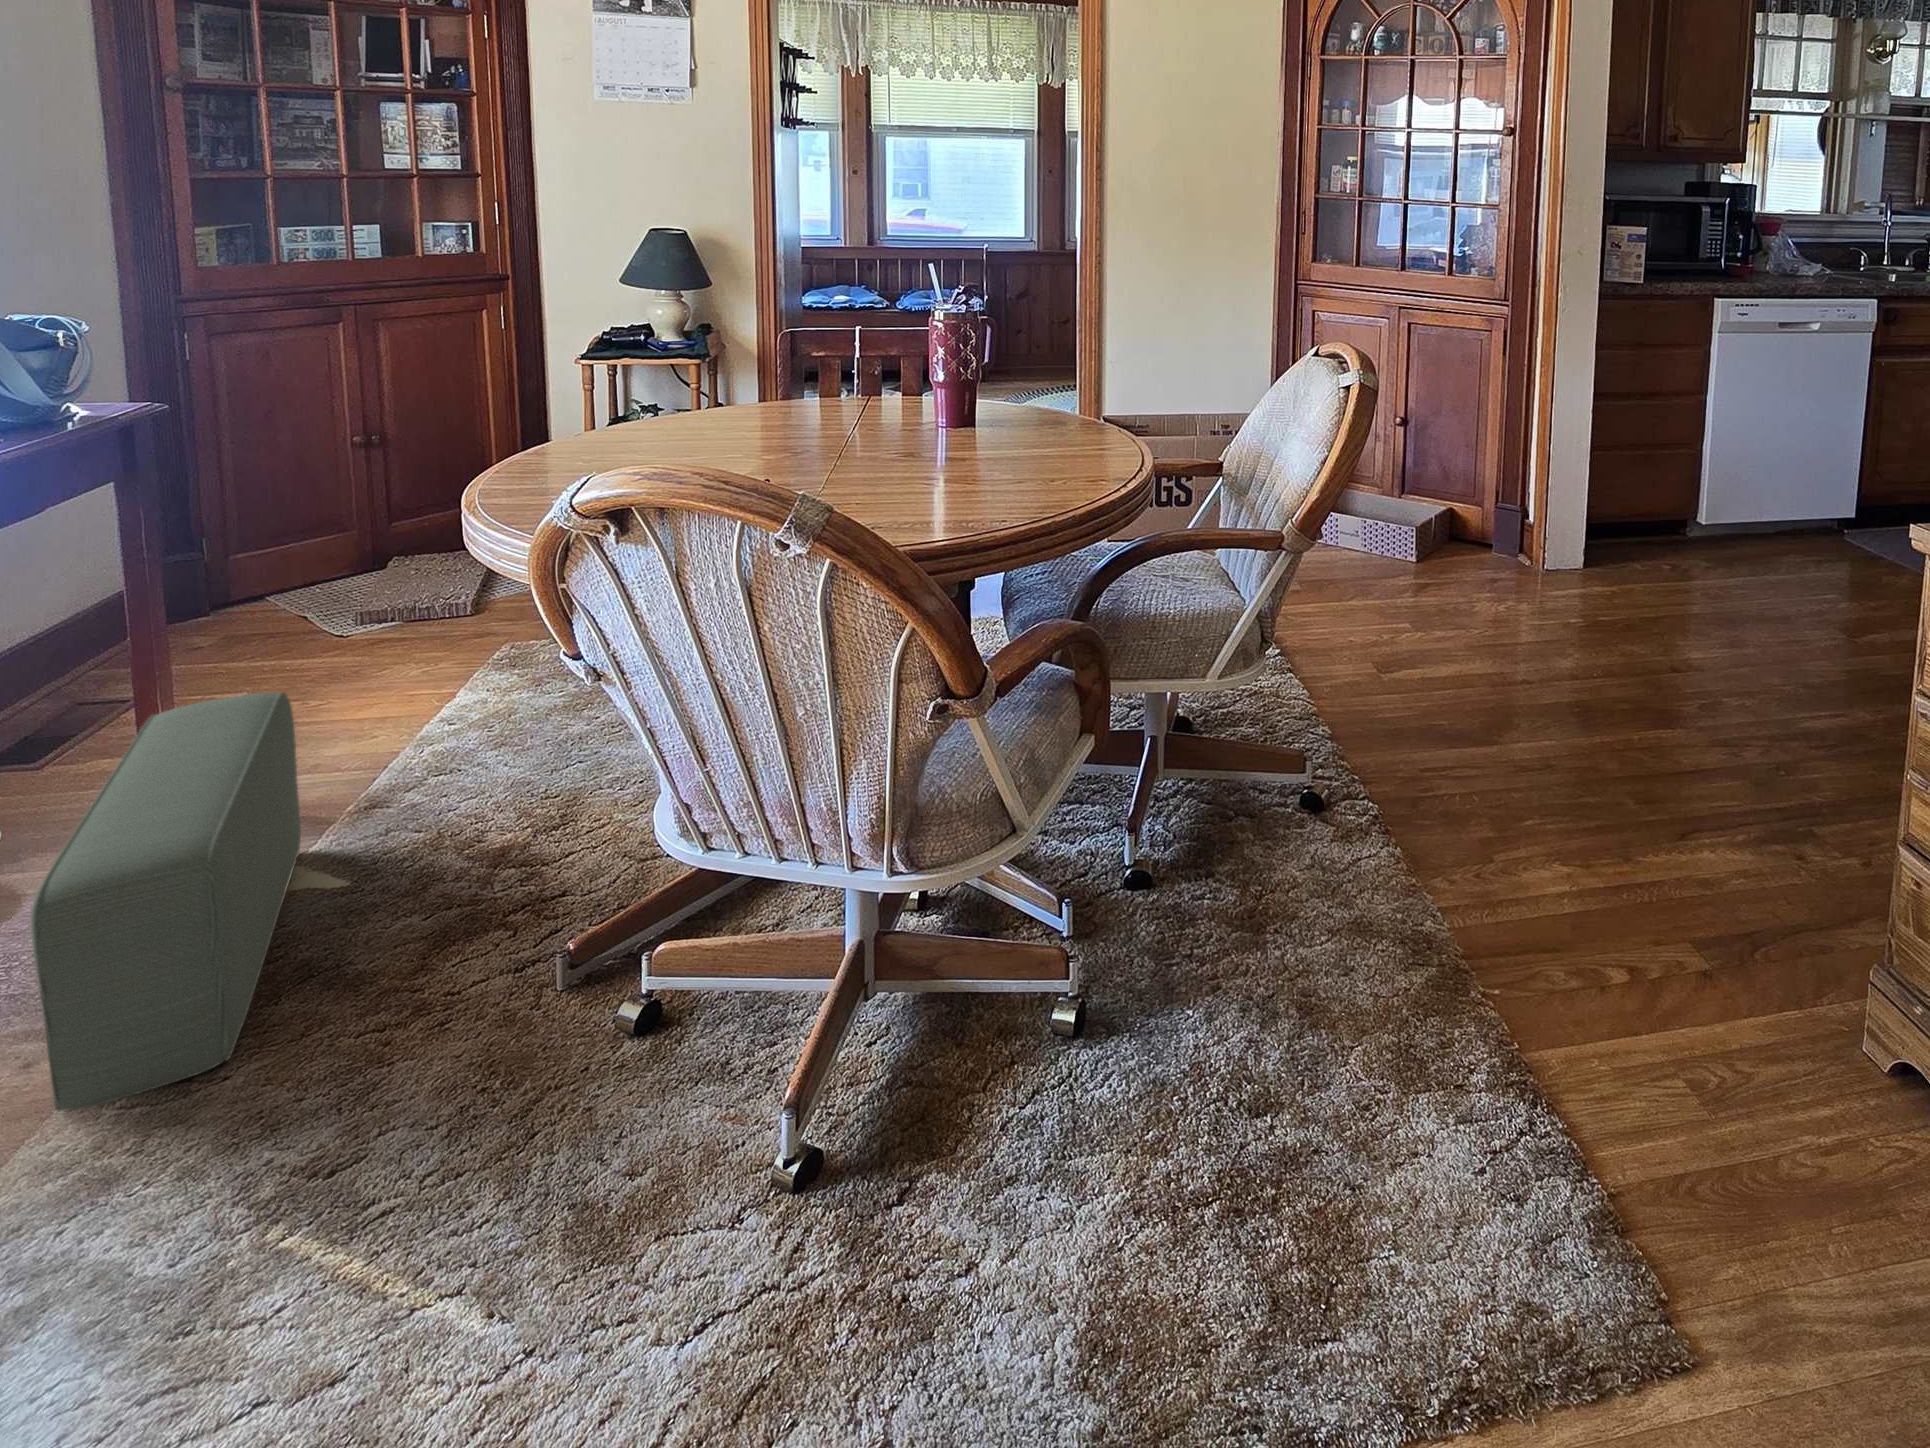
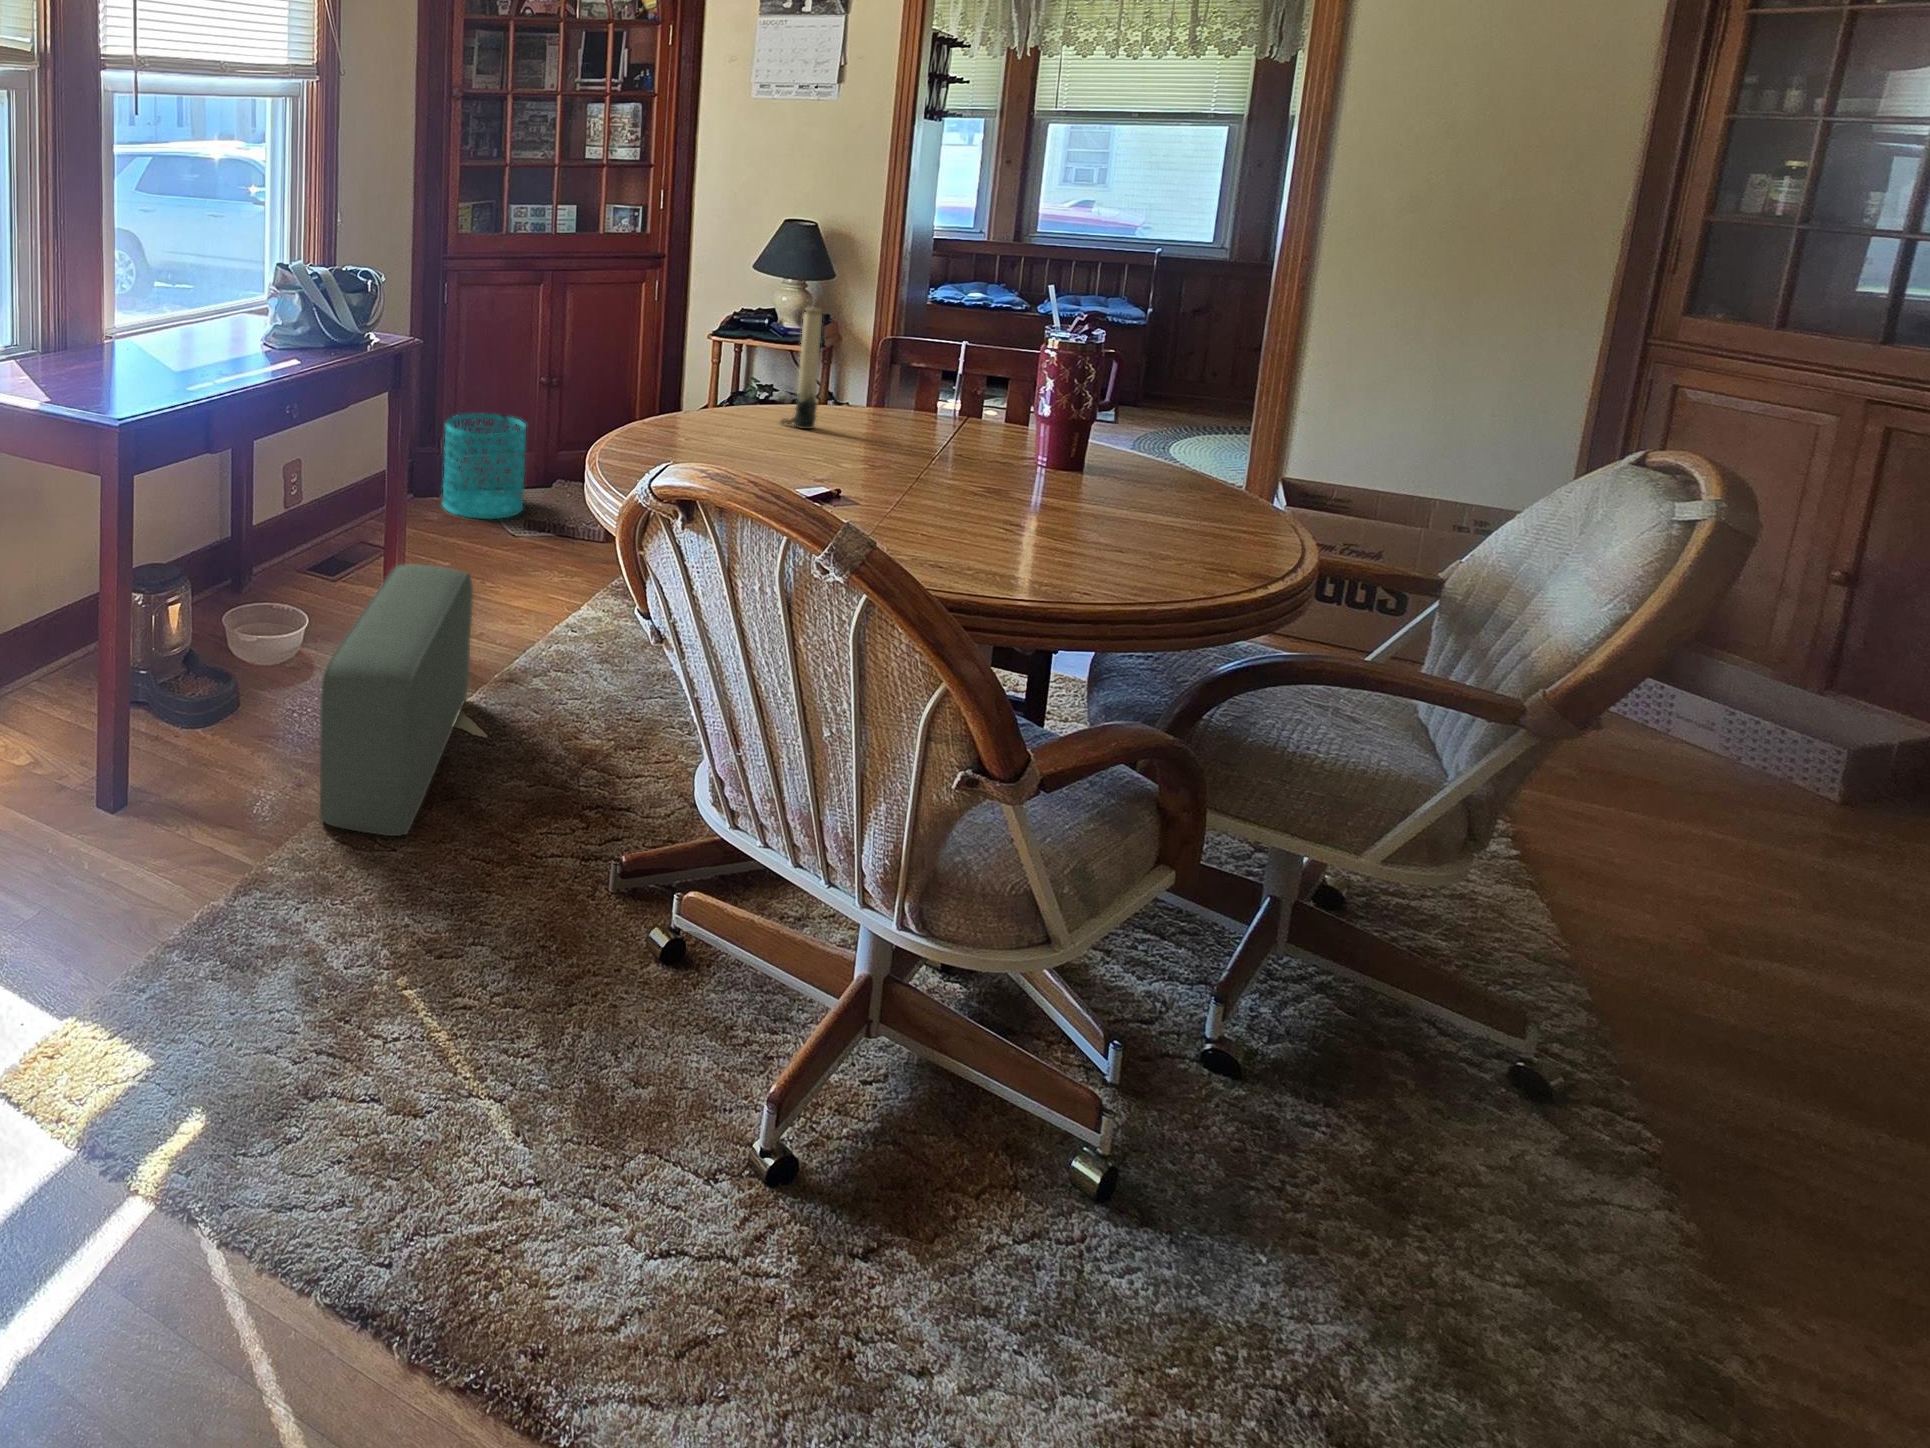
candle: none [691,306,729,430] -> present [781,307,822,429]
wastebasket: none [203,490,348,630] -> present [443,414,526,519]

